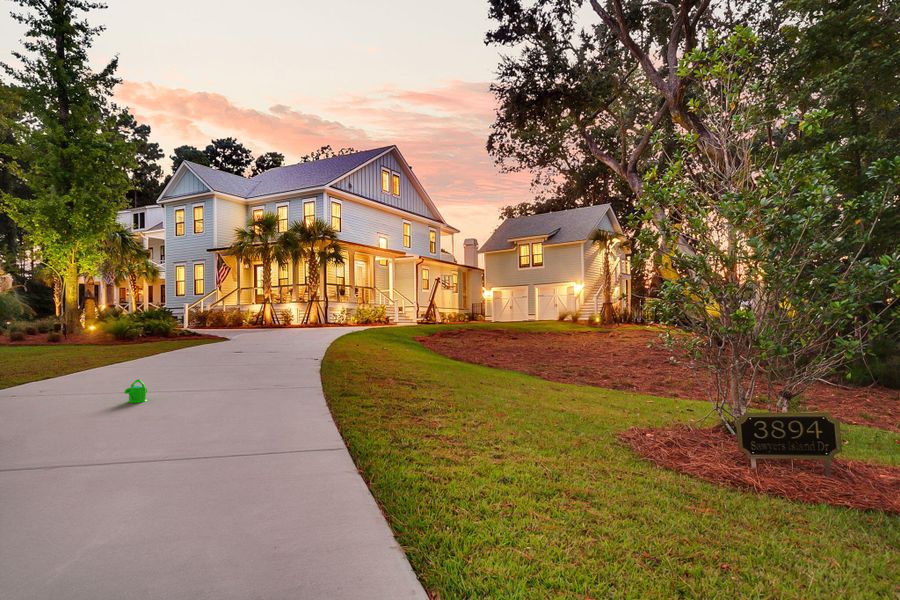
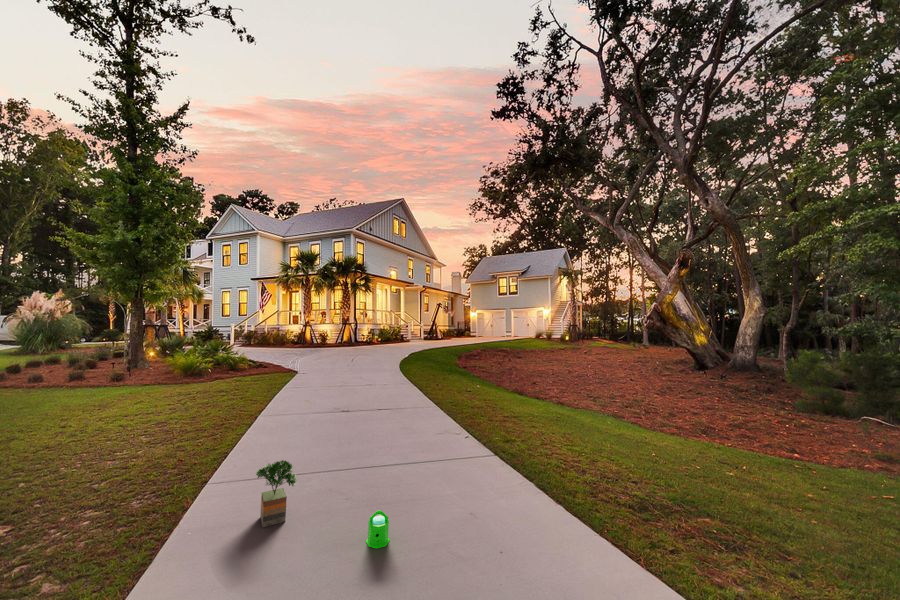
potted tree: none [64,351,98,394] -> present [256,460,297,528]

